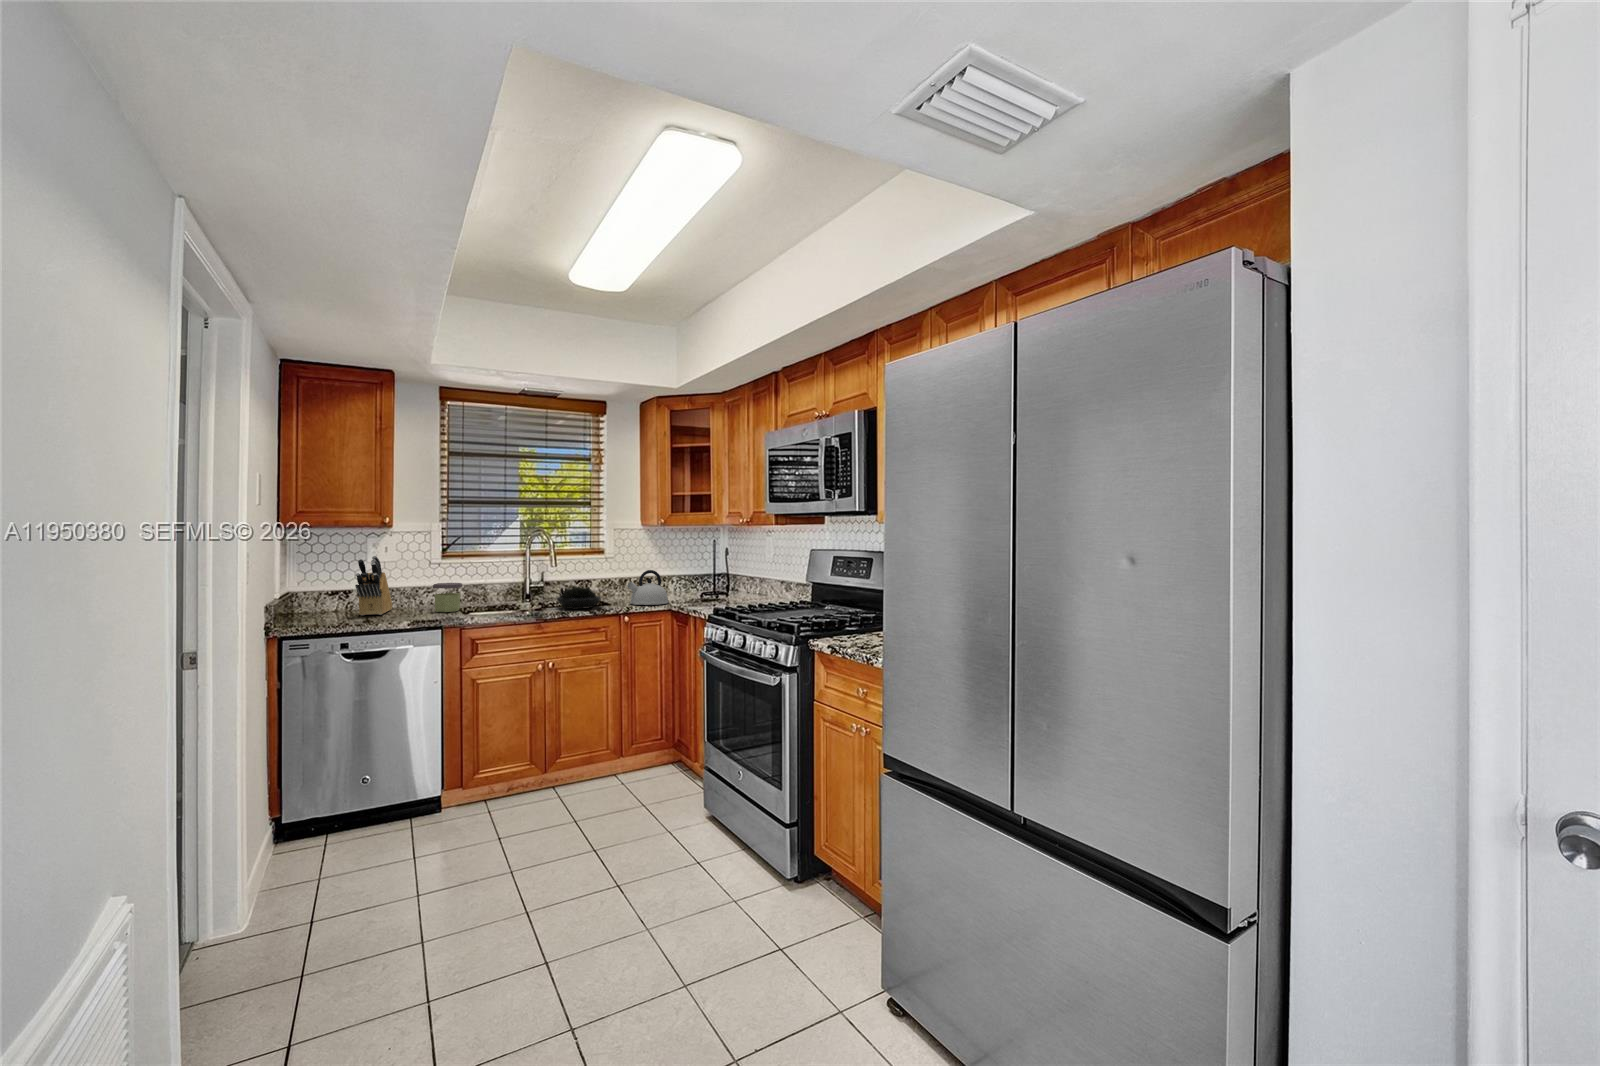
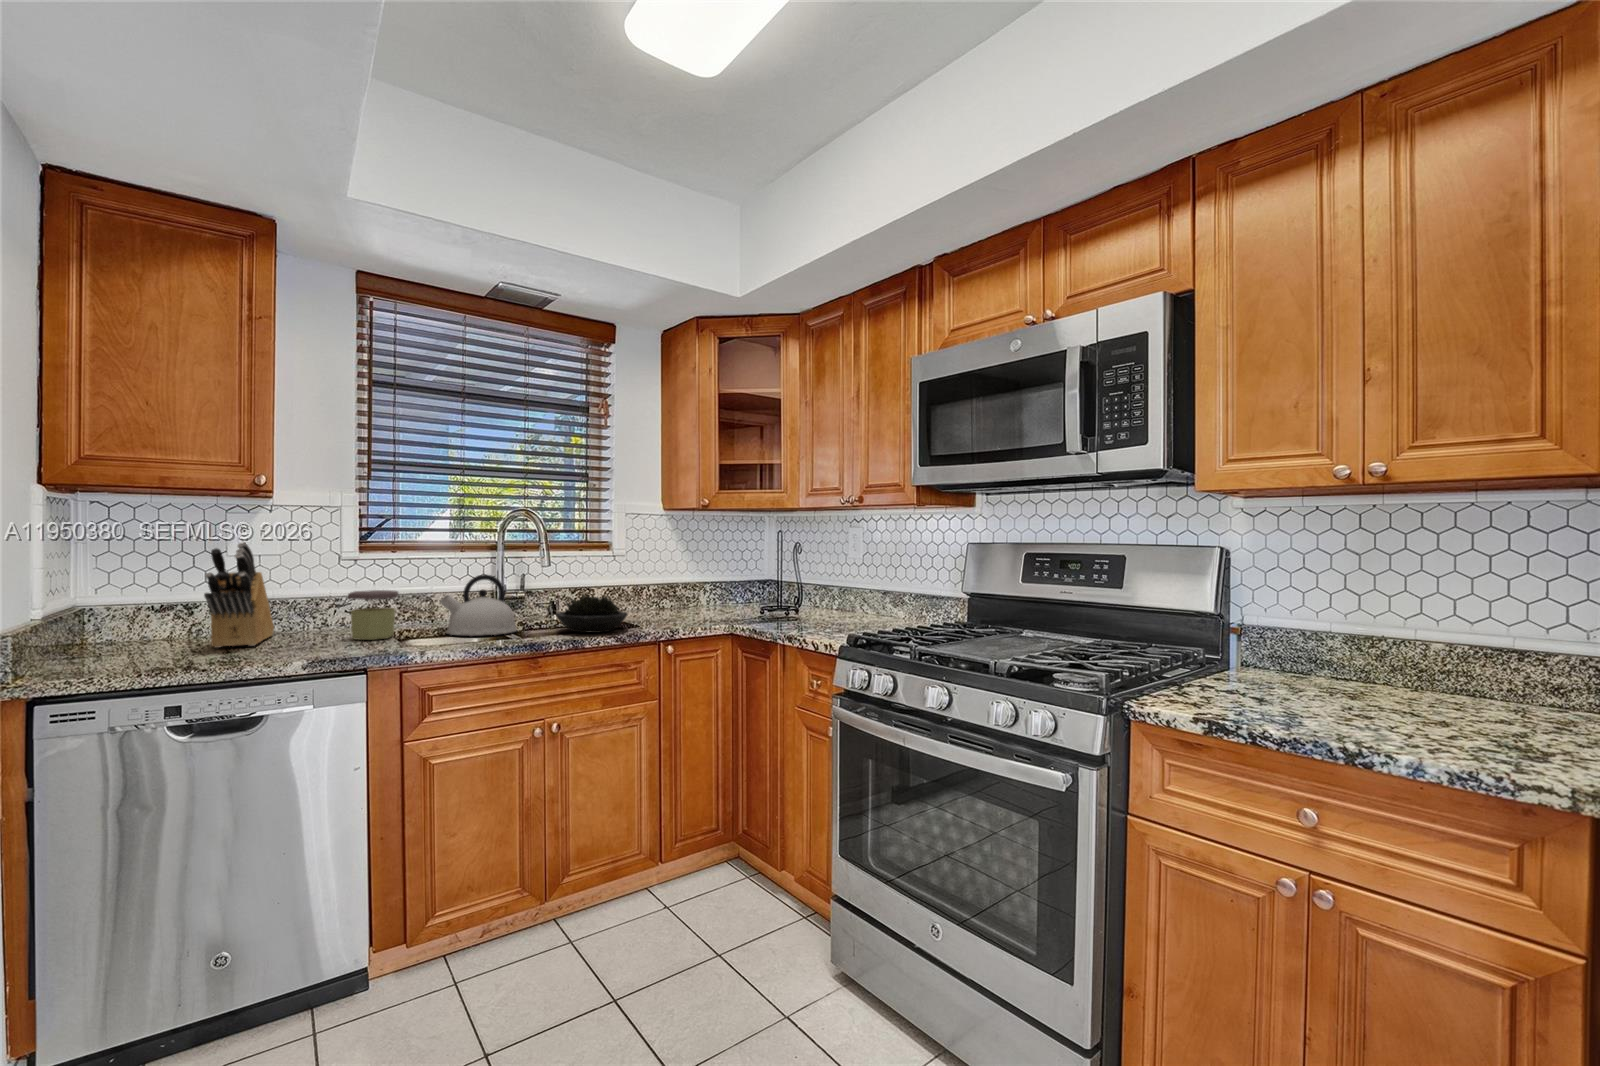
kettle: present [627,570,669,605] -> present [440,574,517,636]

